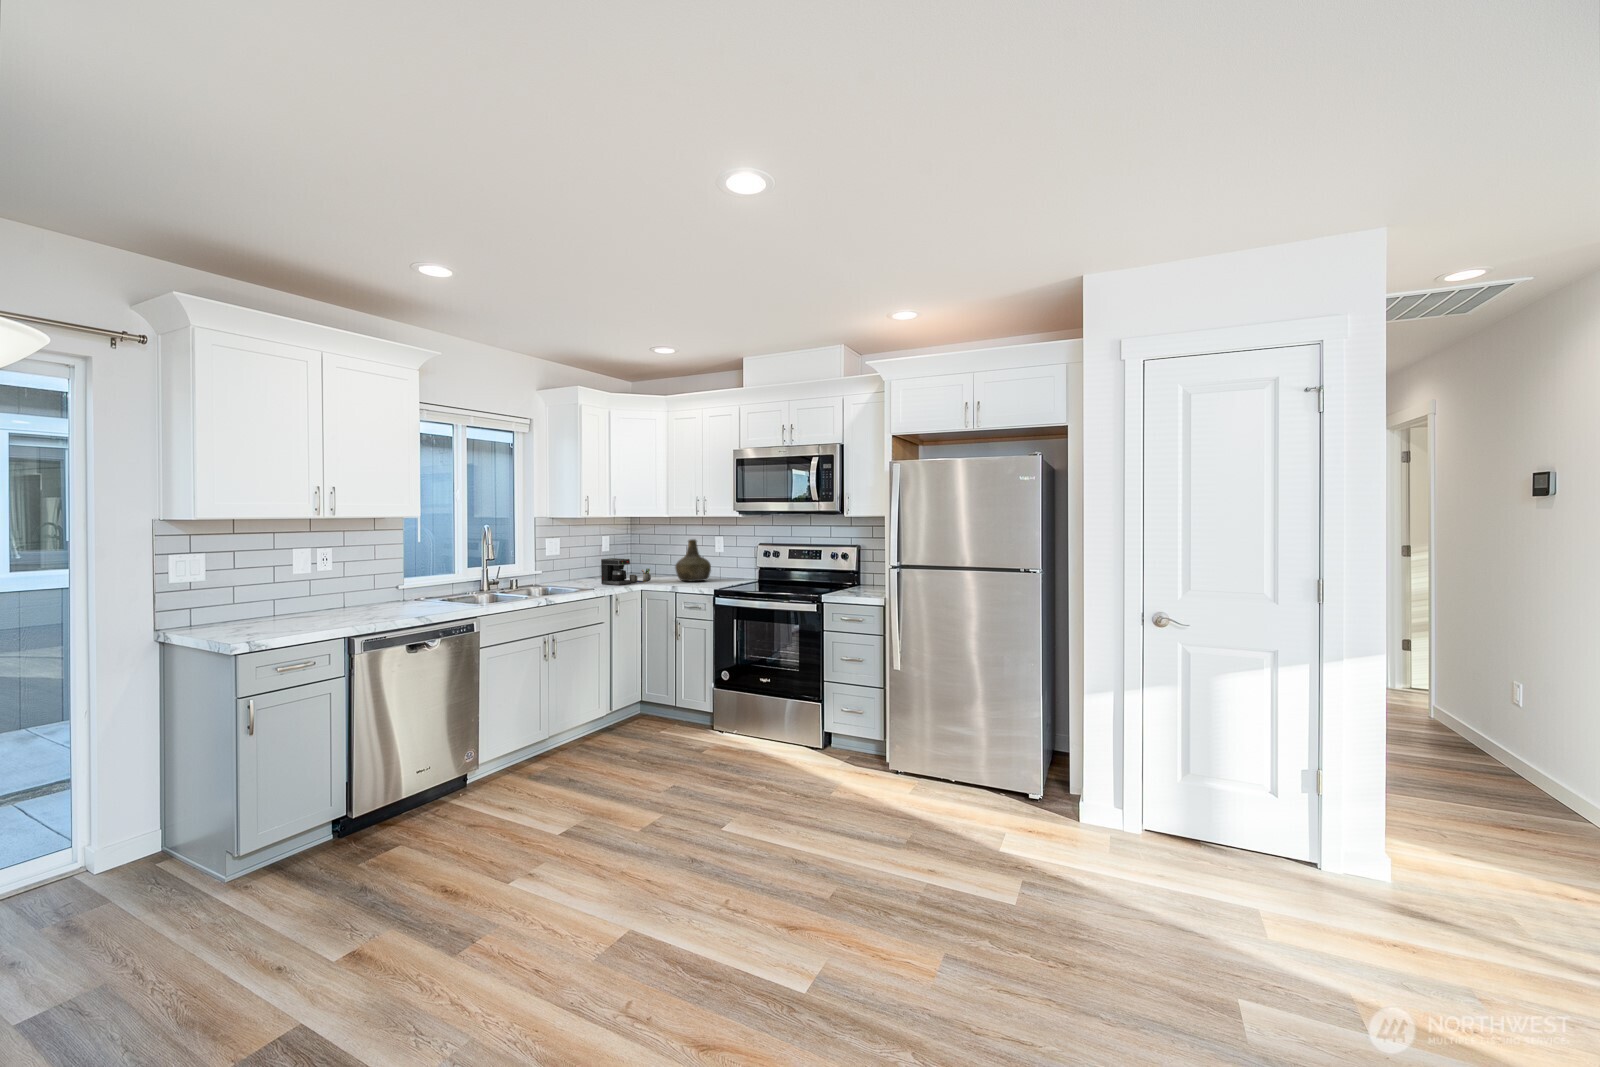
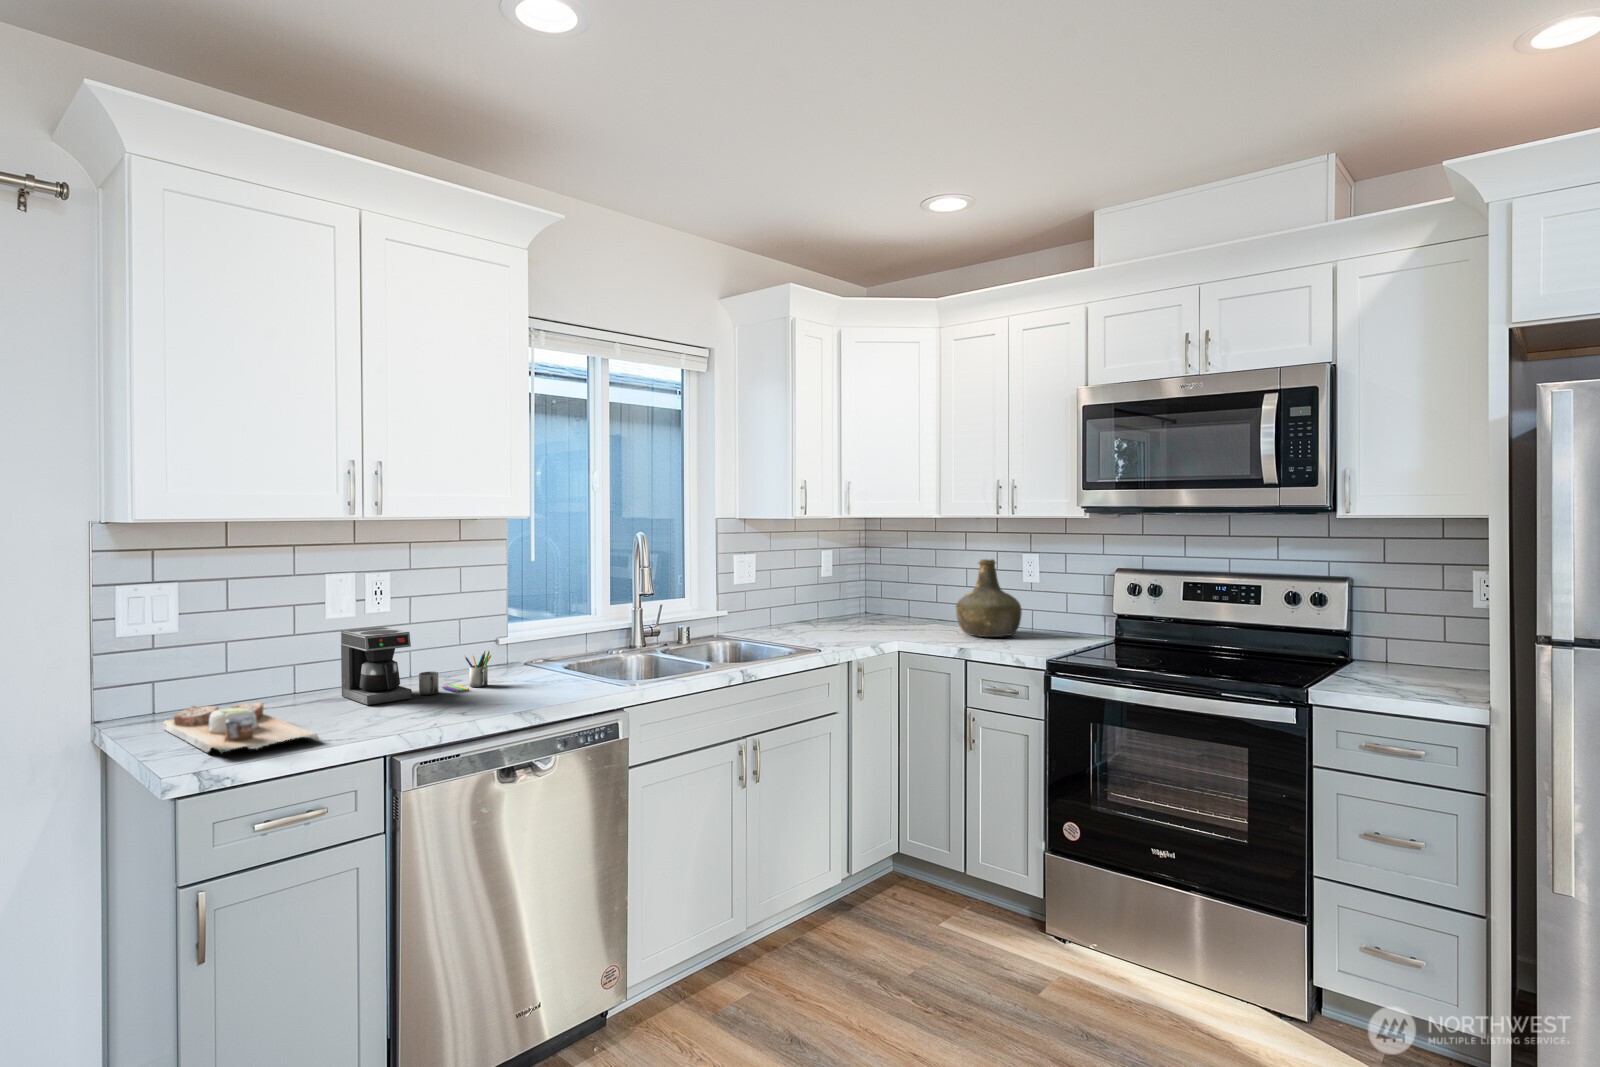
coffee maker: present [601,558,651,585] -> present [341,627,491,705]
cutting board: none [208,615,309,636] -> present [163,702,319,753]

